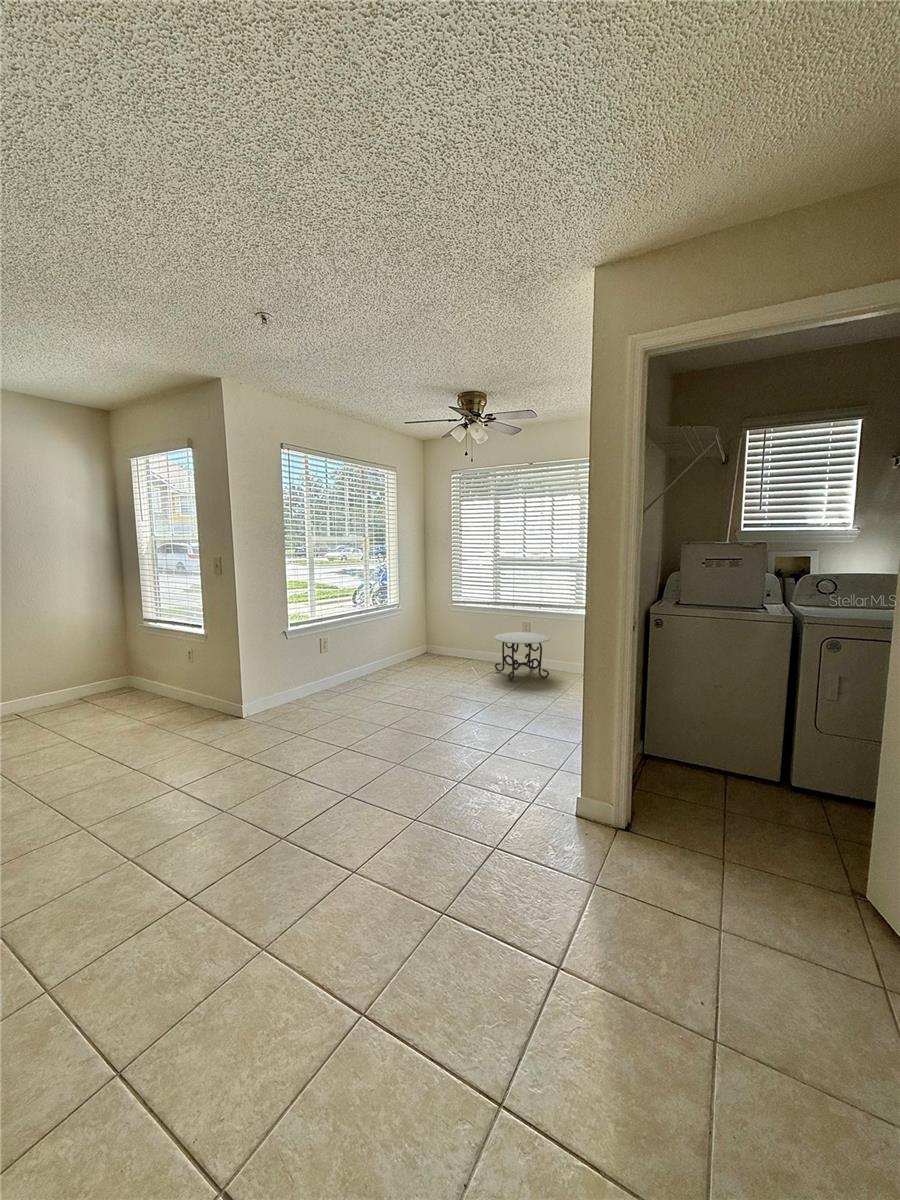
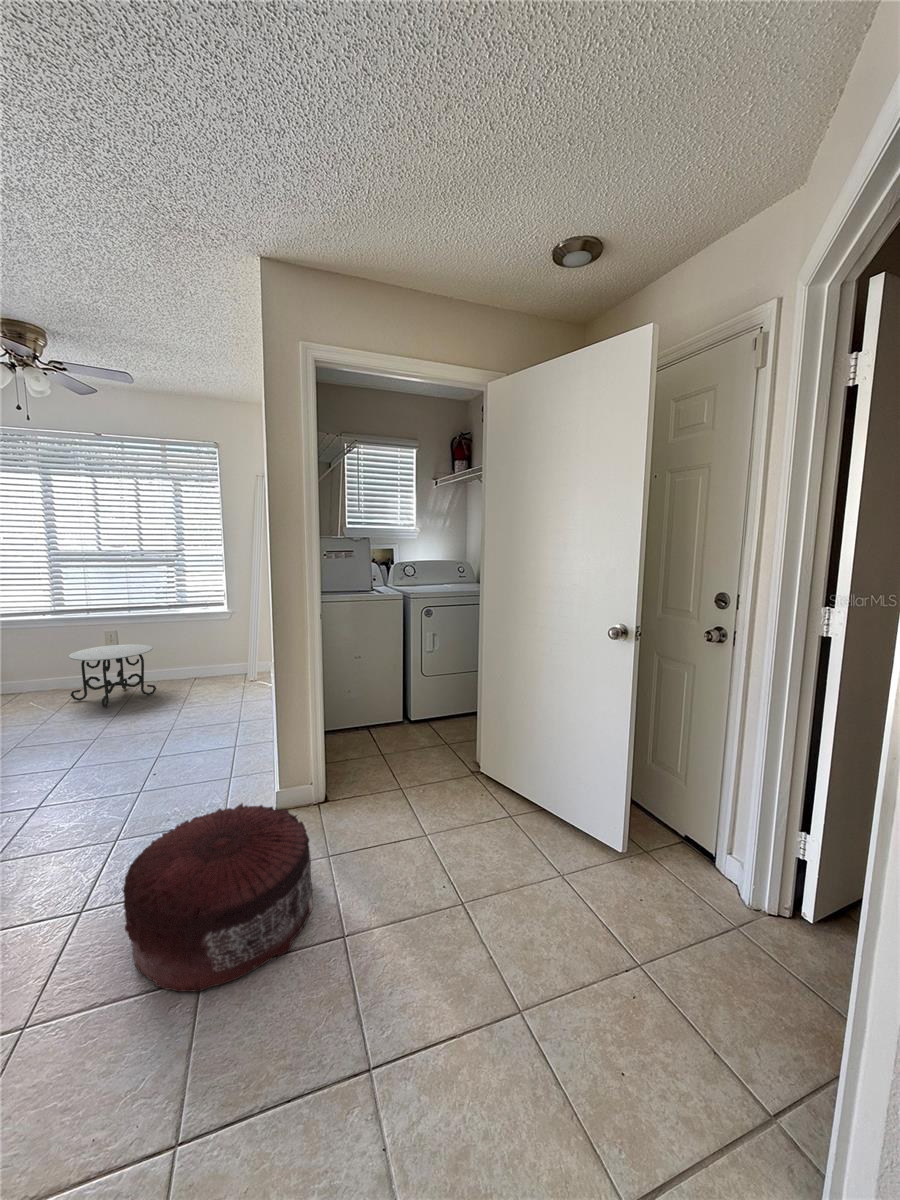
pouf: none [408,784,564,942] -> present [123,803,313,992]

